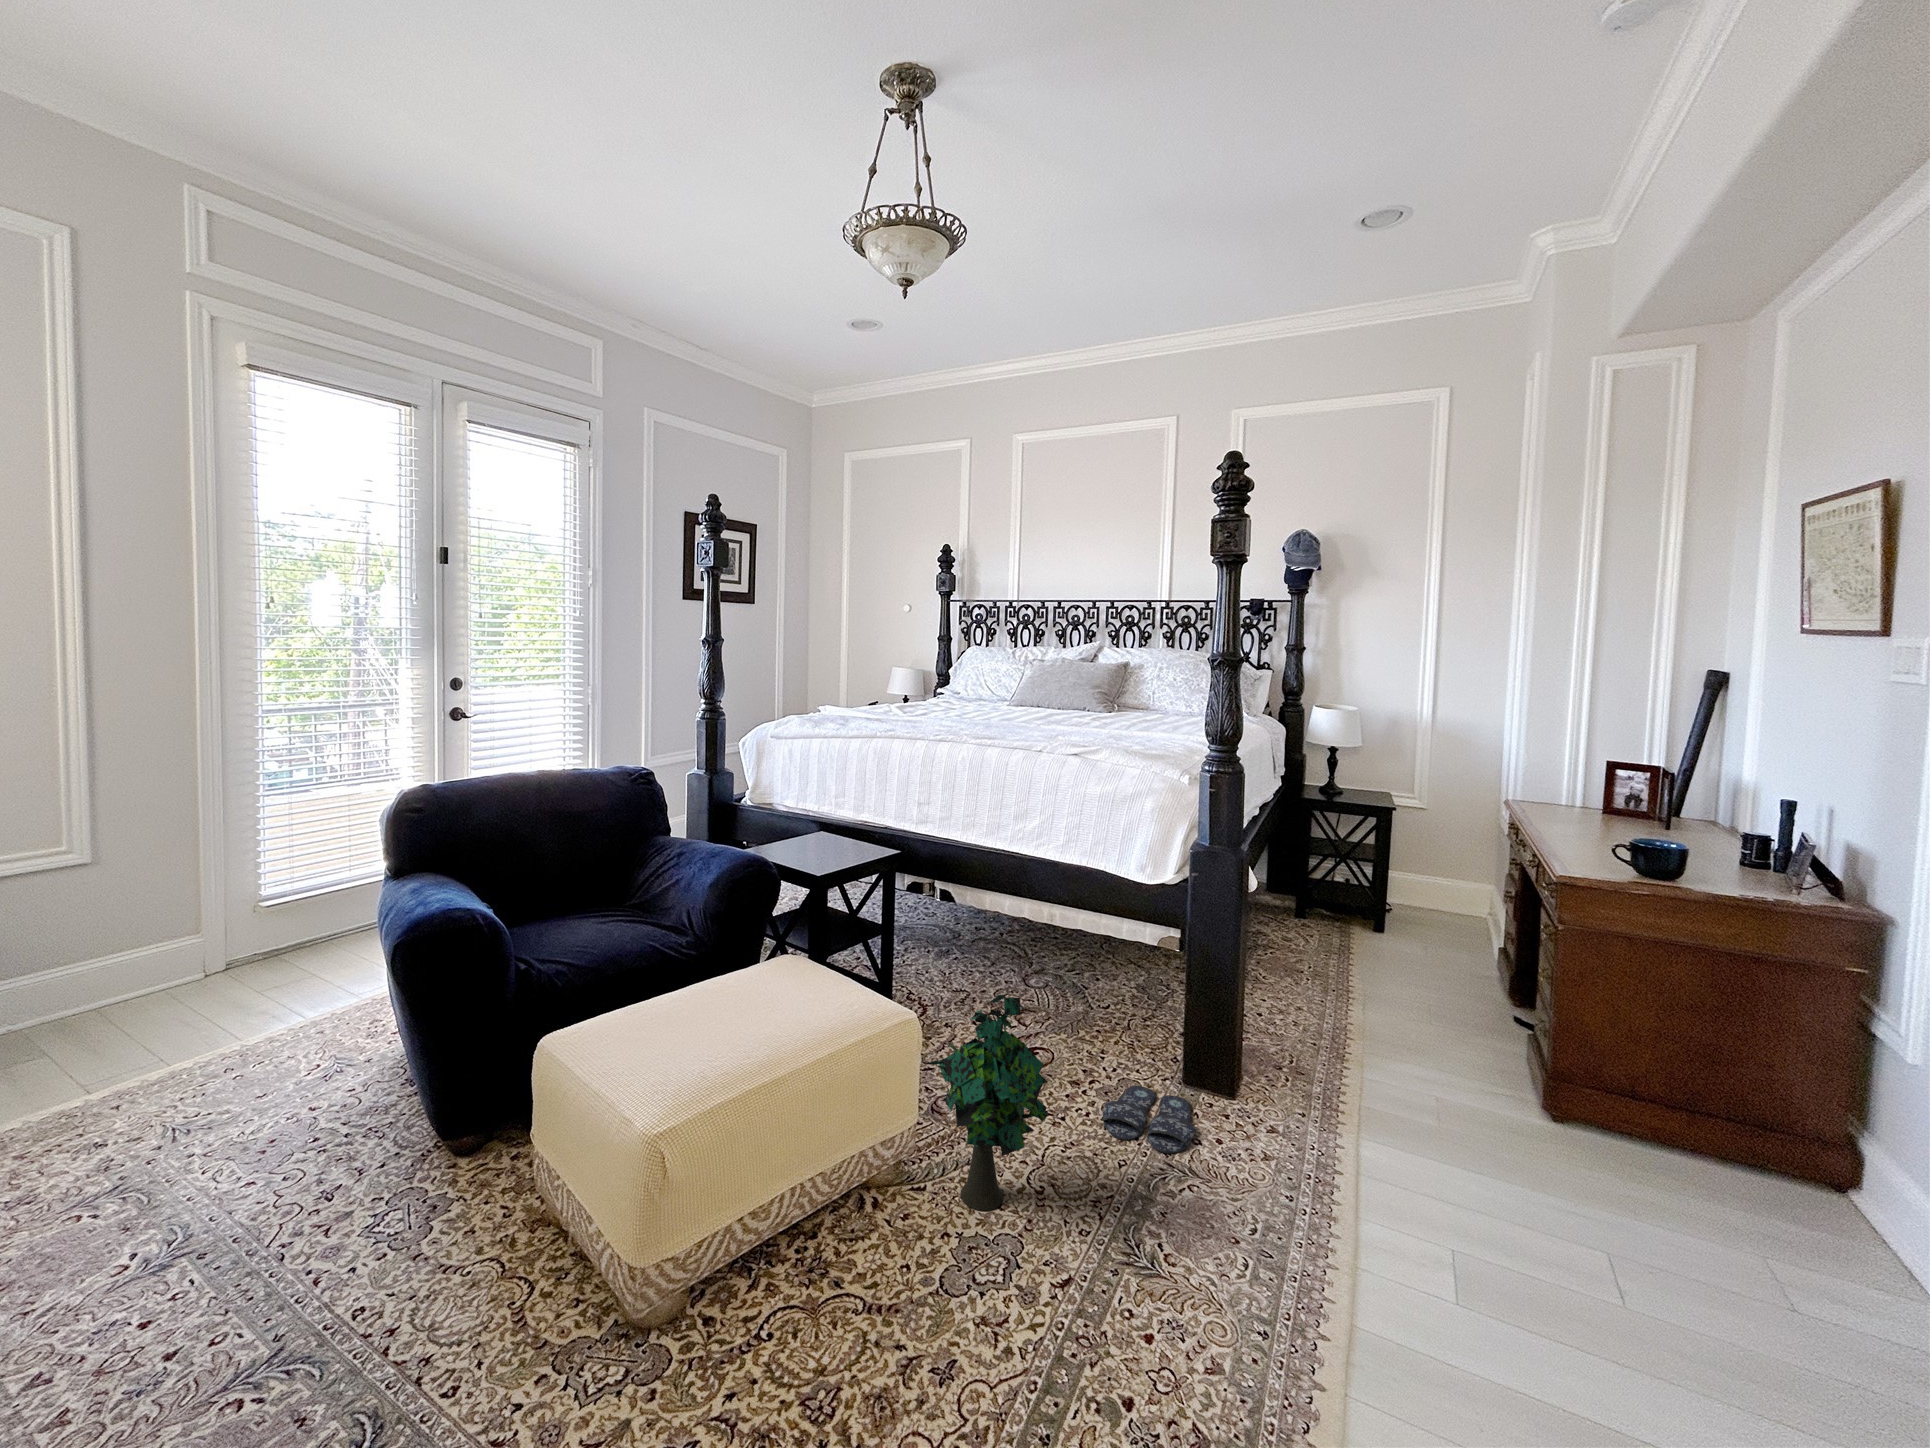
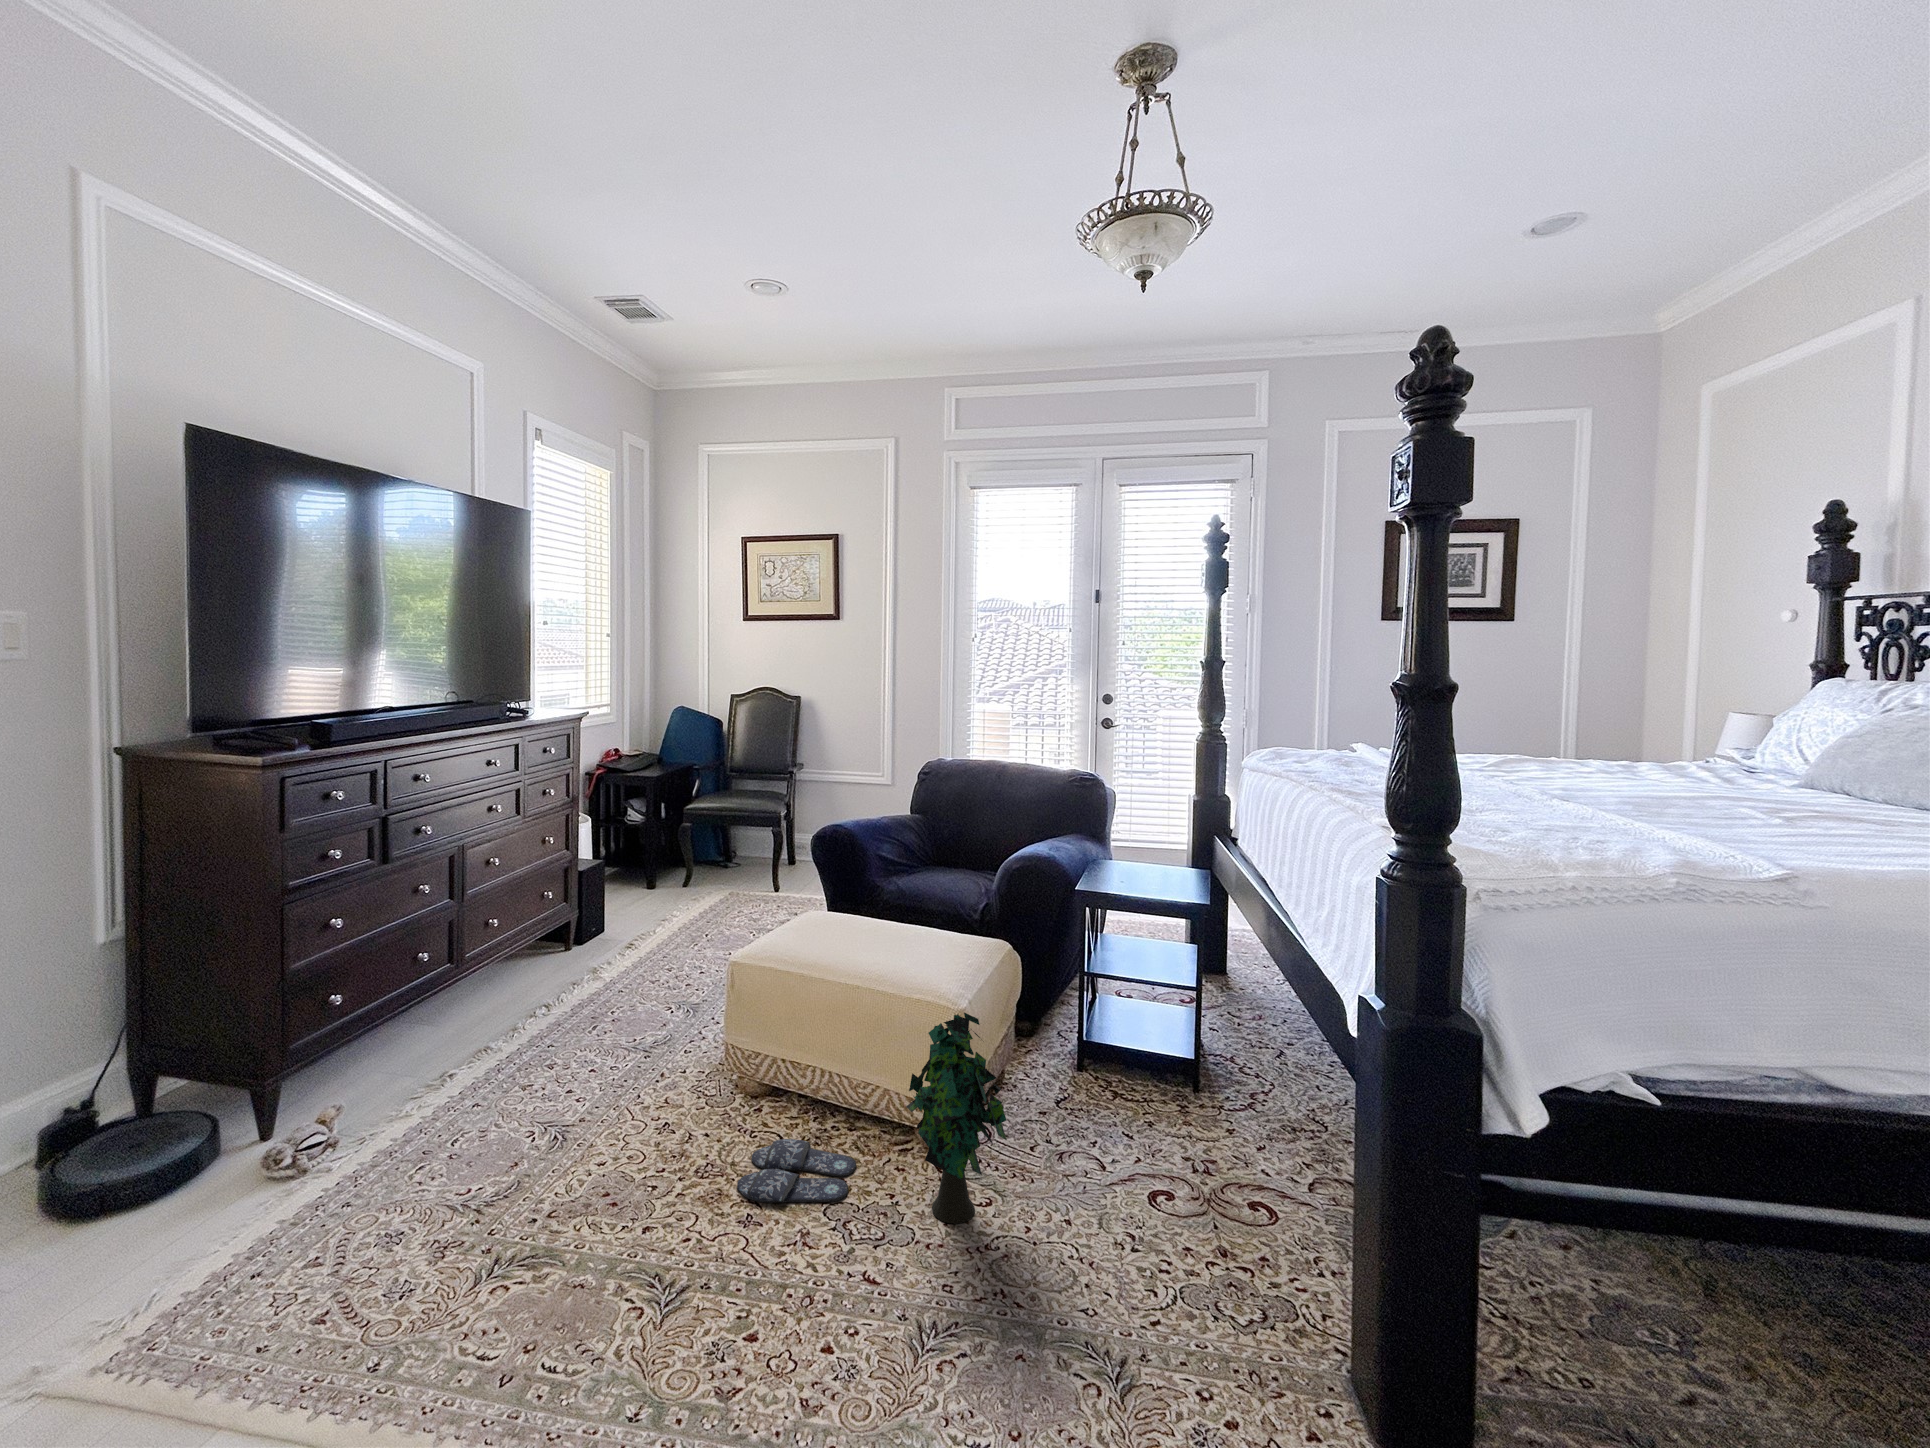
slippers: present [1103,1086,1197,1154] -> present [737,1139,856,1203]

